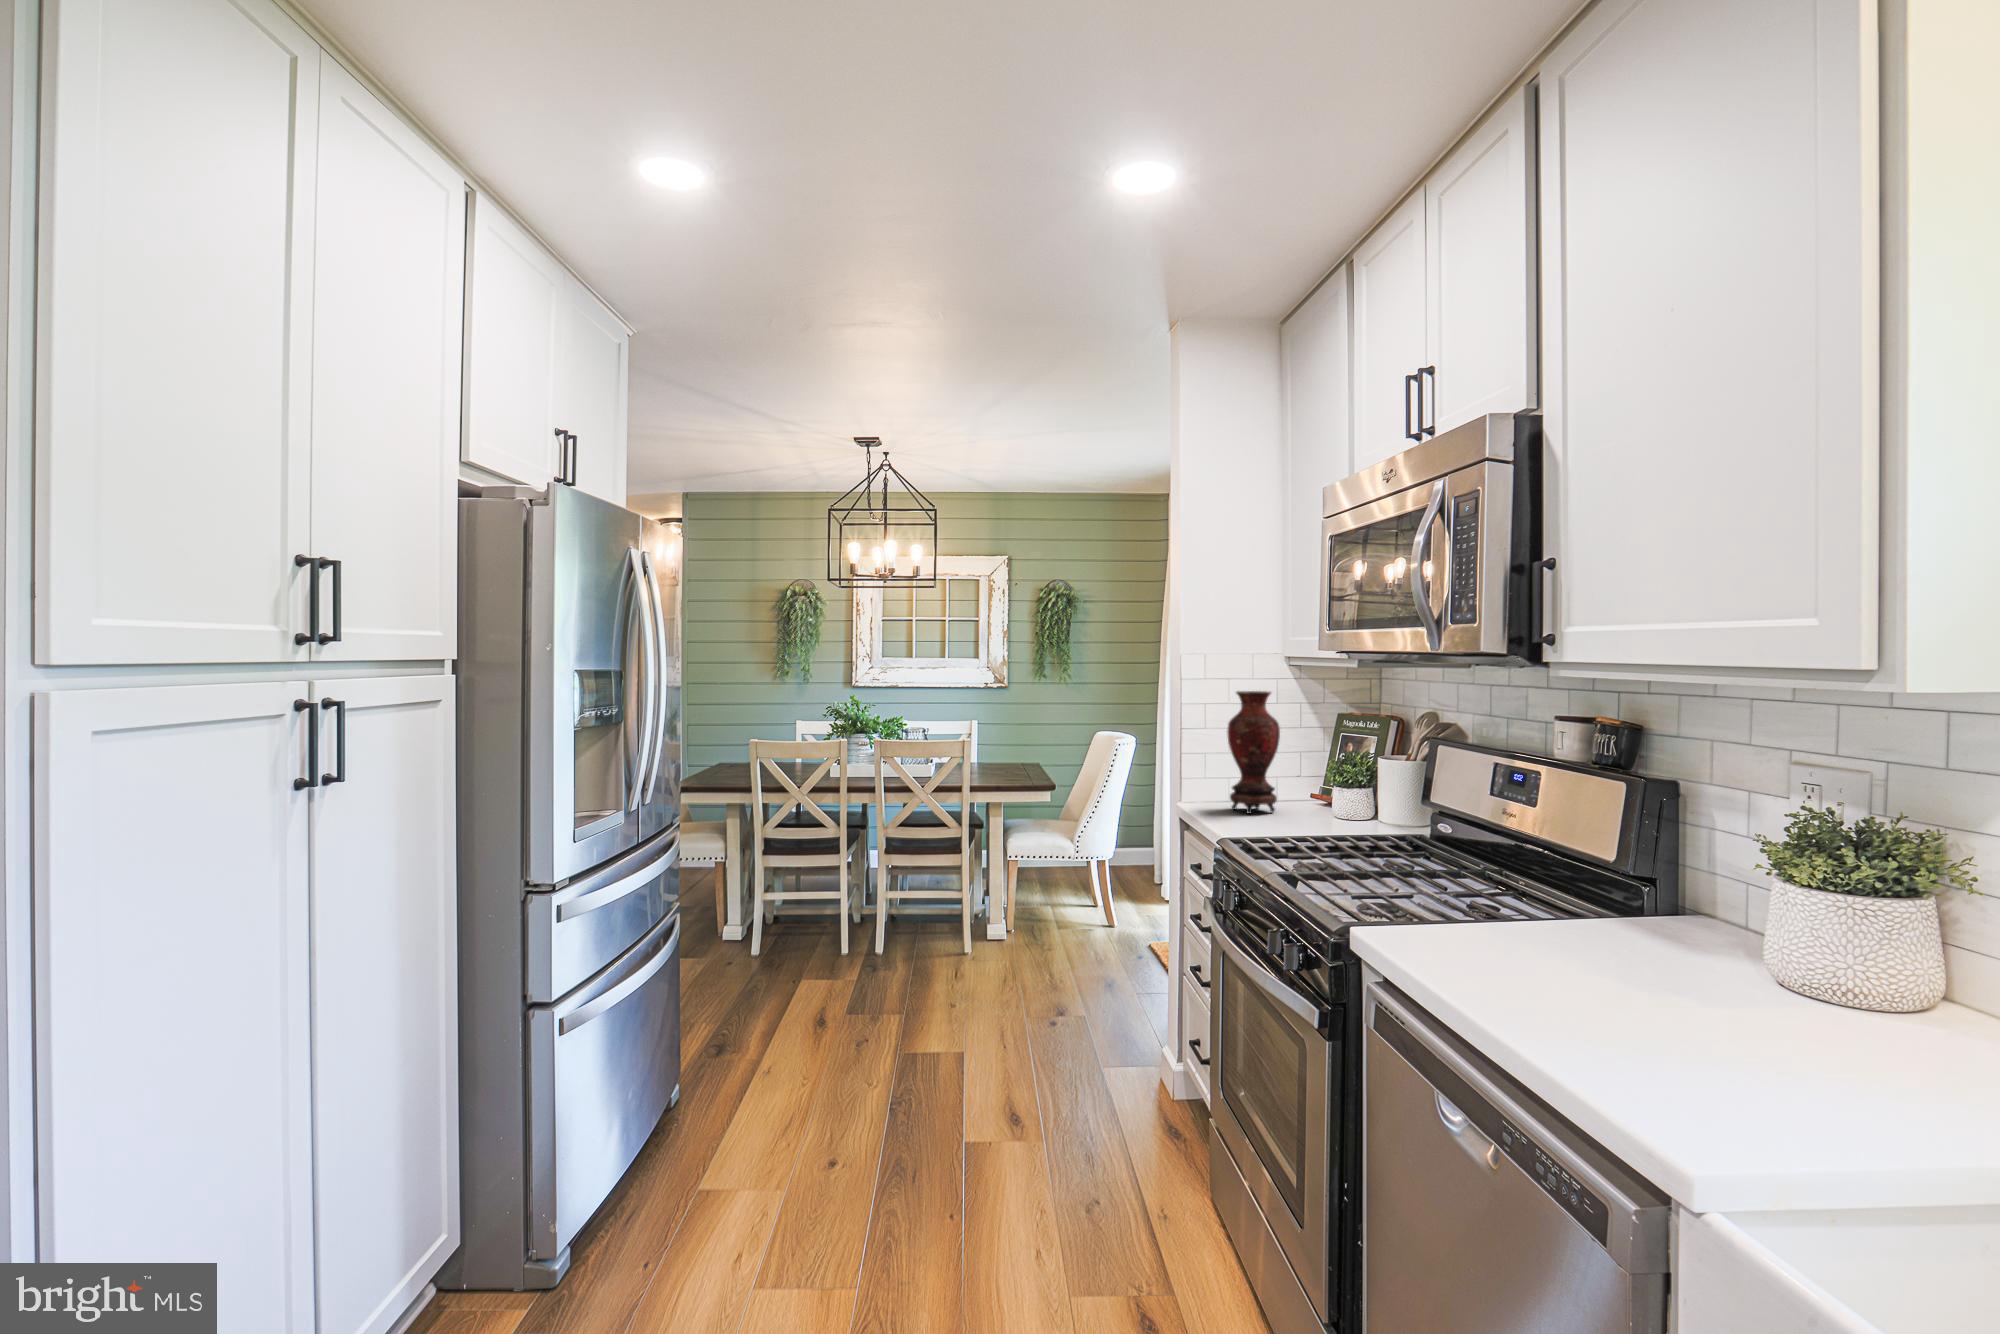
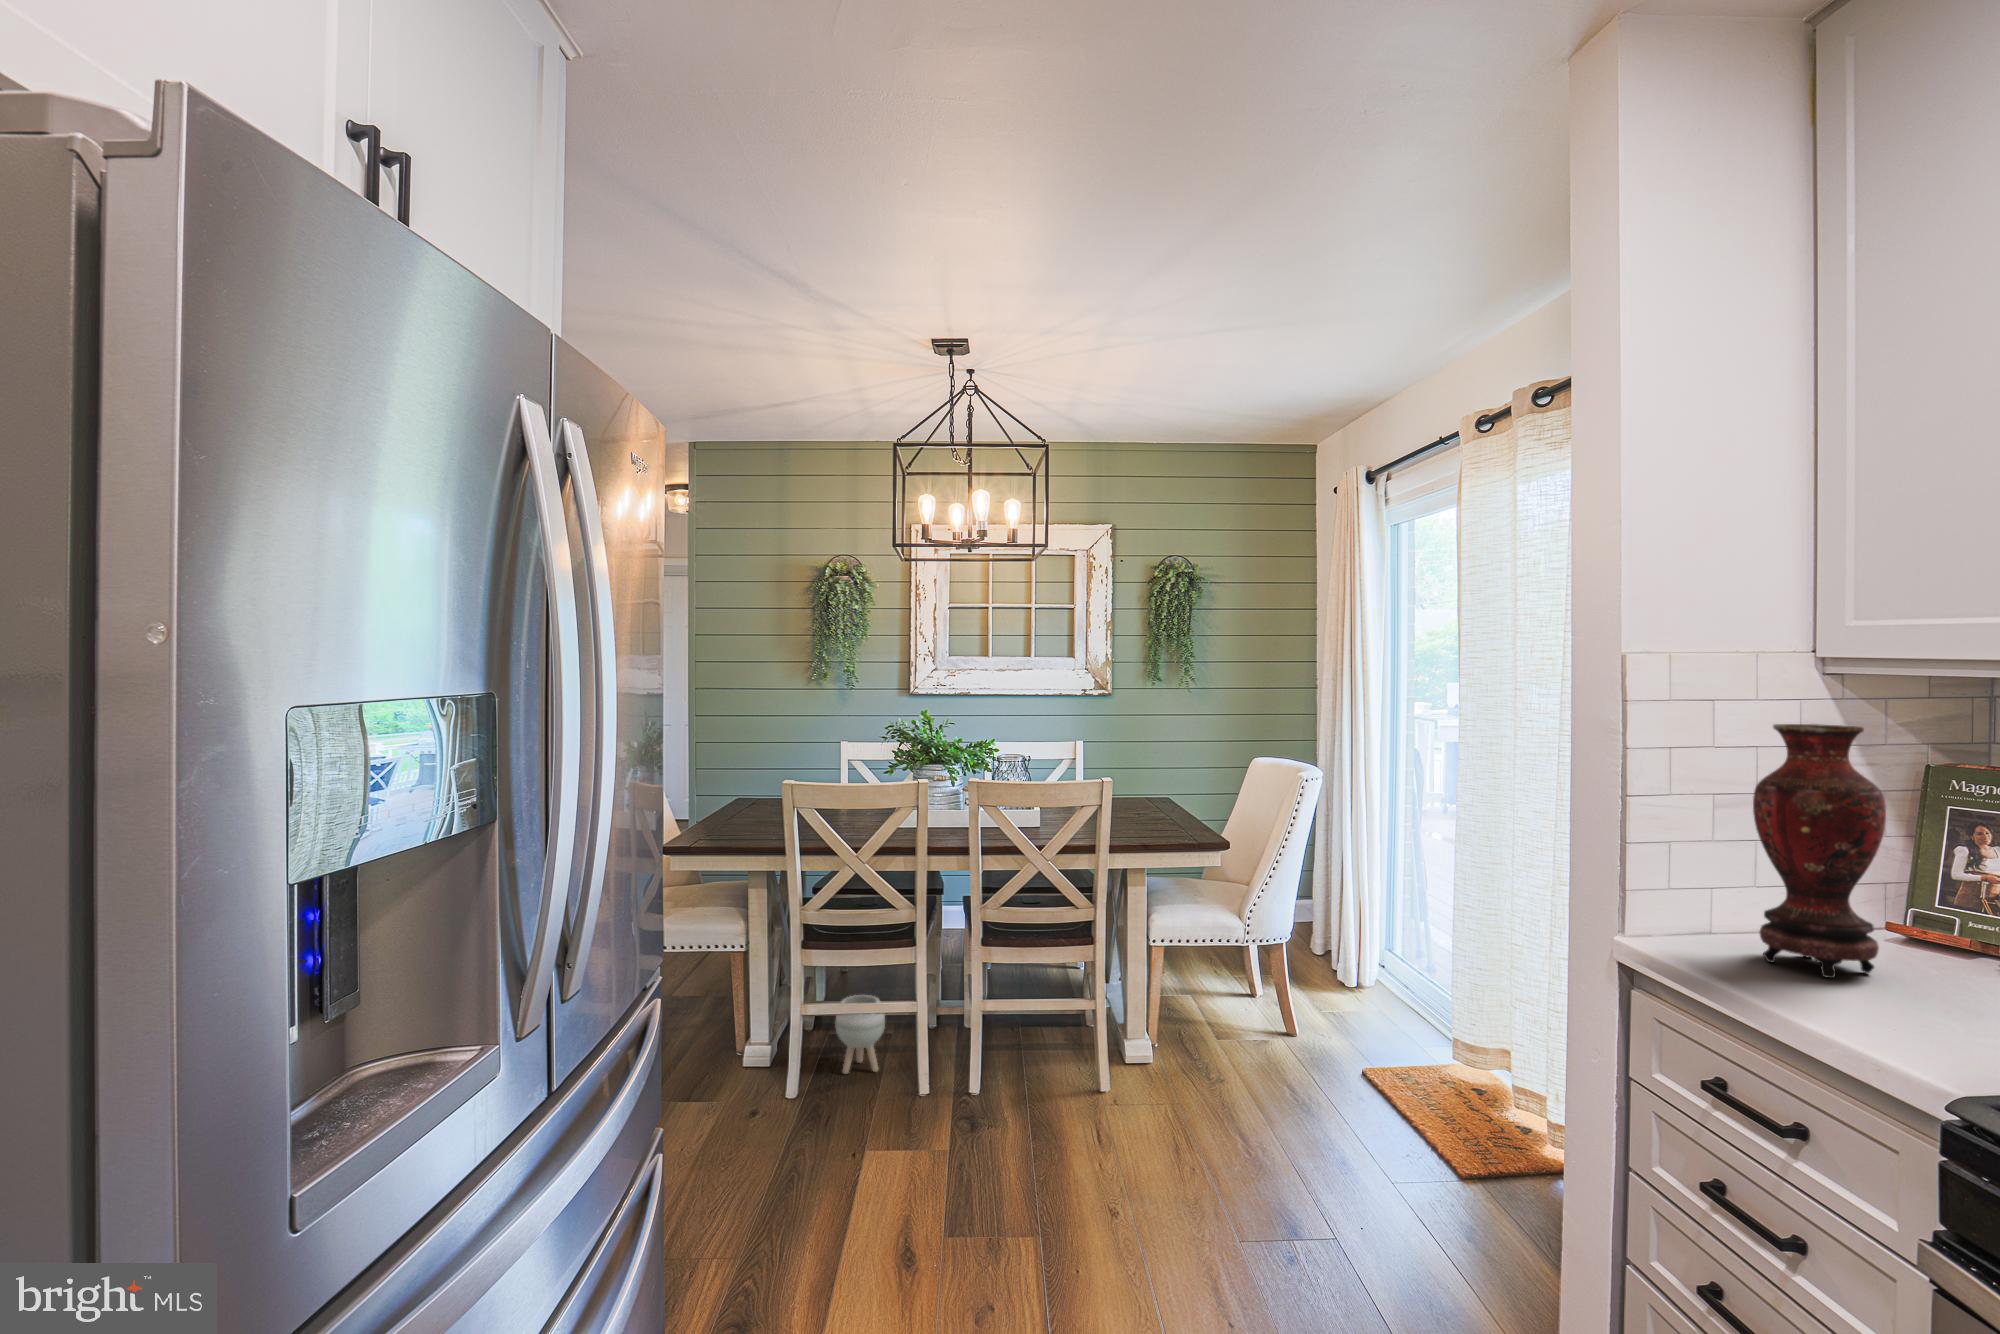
planter: none [785,892,820,944] -> present [835,995,885,1074]

